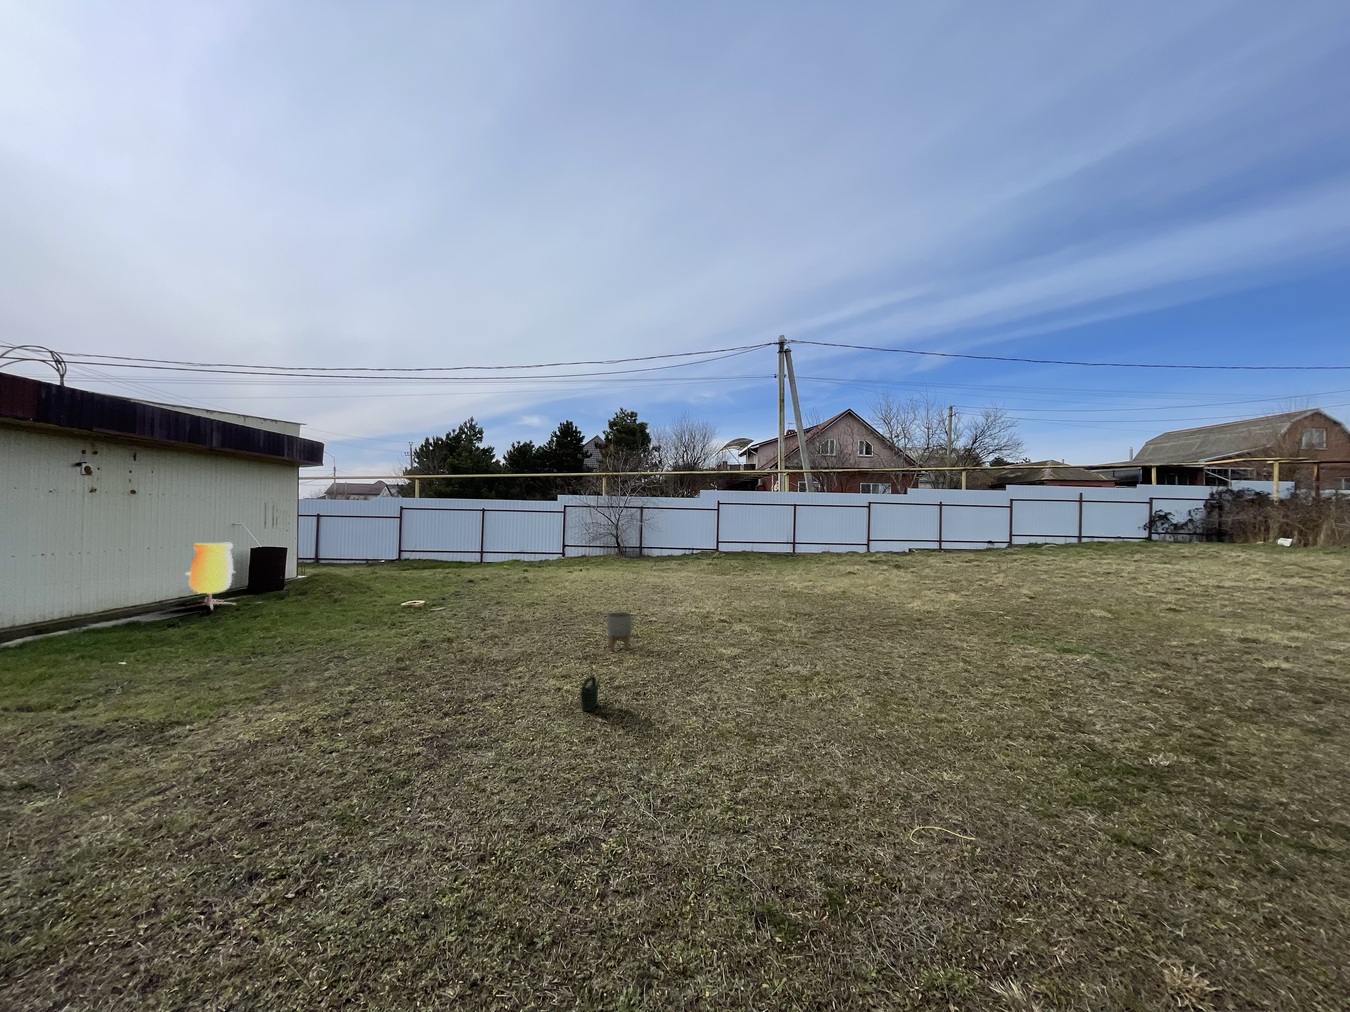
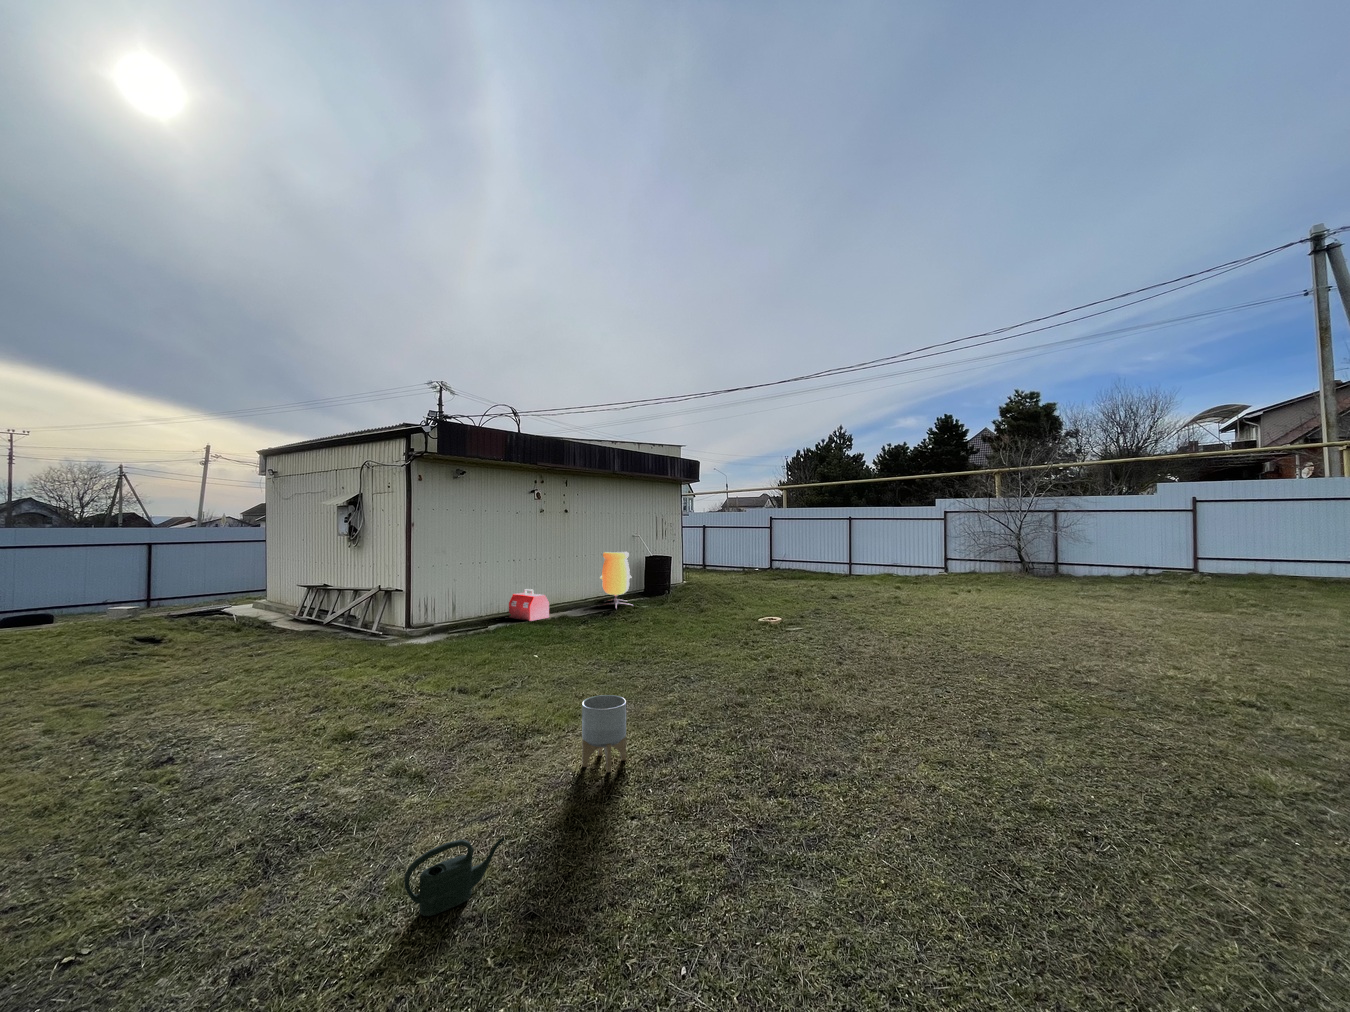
toolbox: none [26,593,105,633] -> present [509,589,549,621]
planter: present [606,612,631,651] -> present [582,695,626,772]
watering can: present [581,676,600,711] -> present [404,837,504,916]

